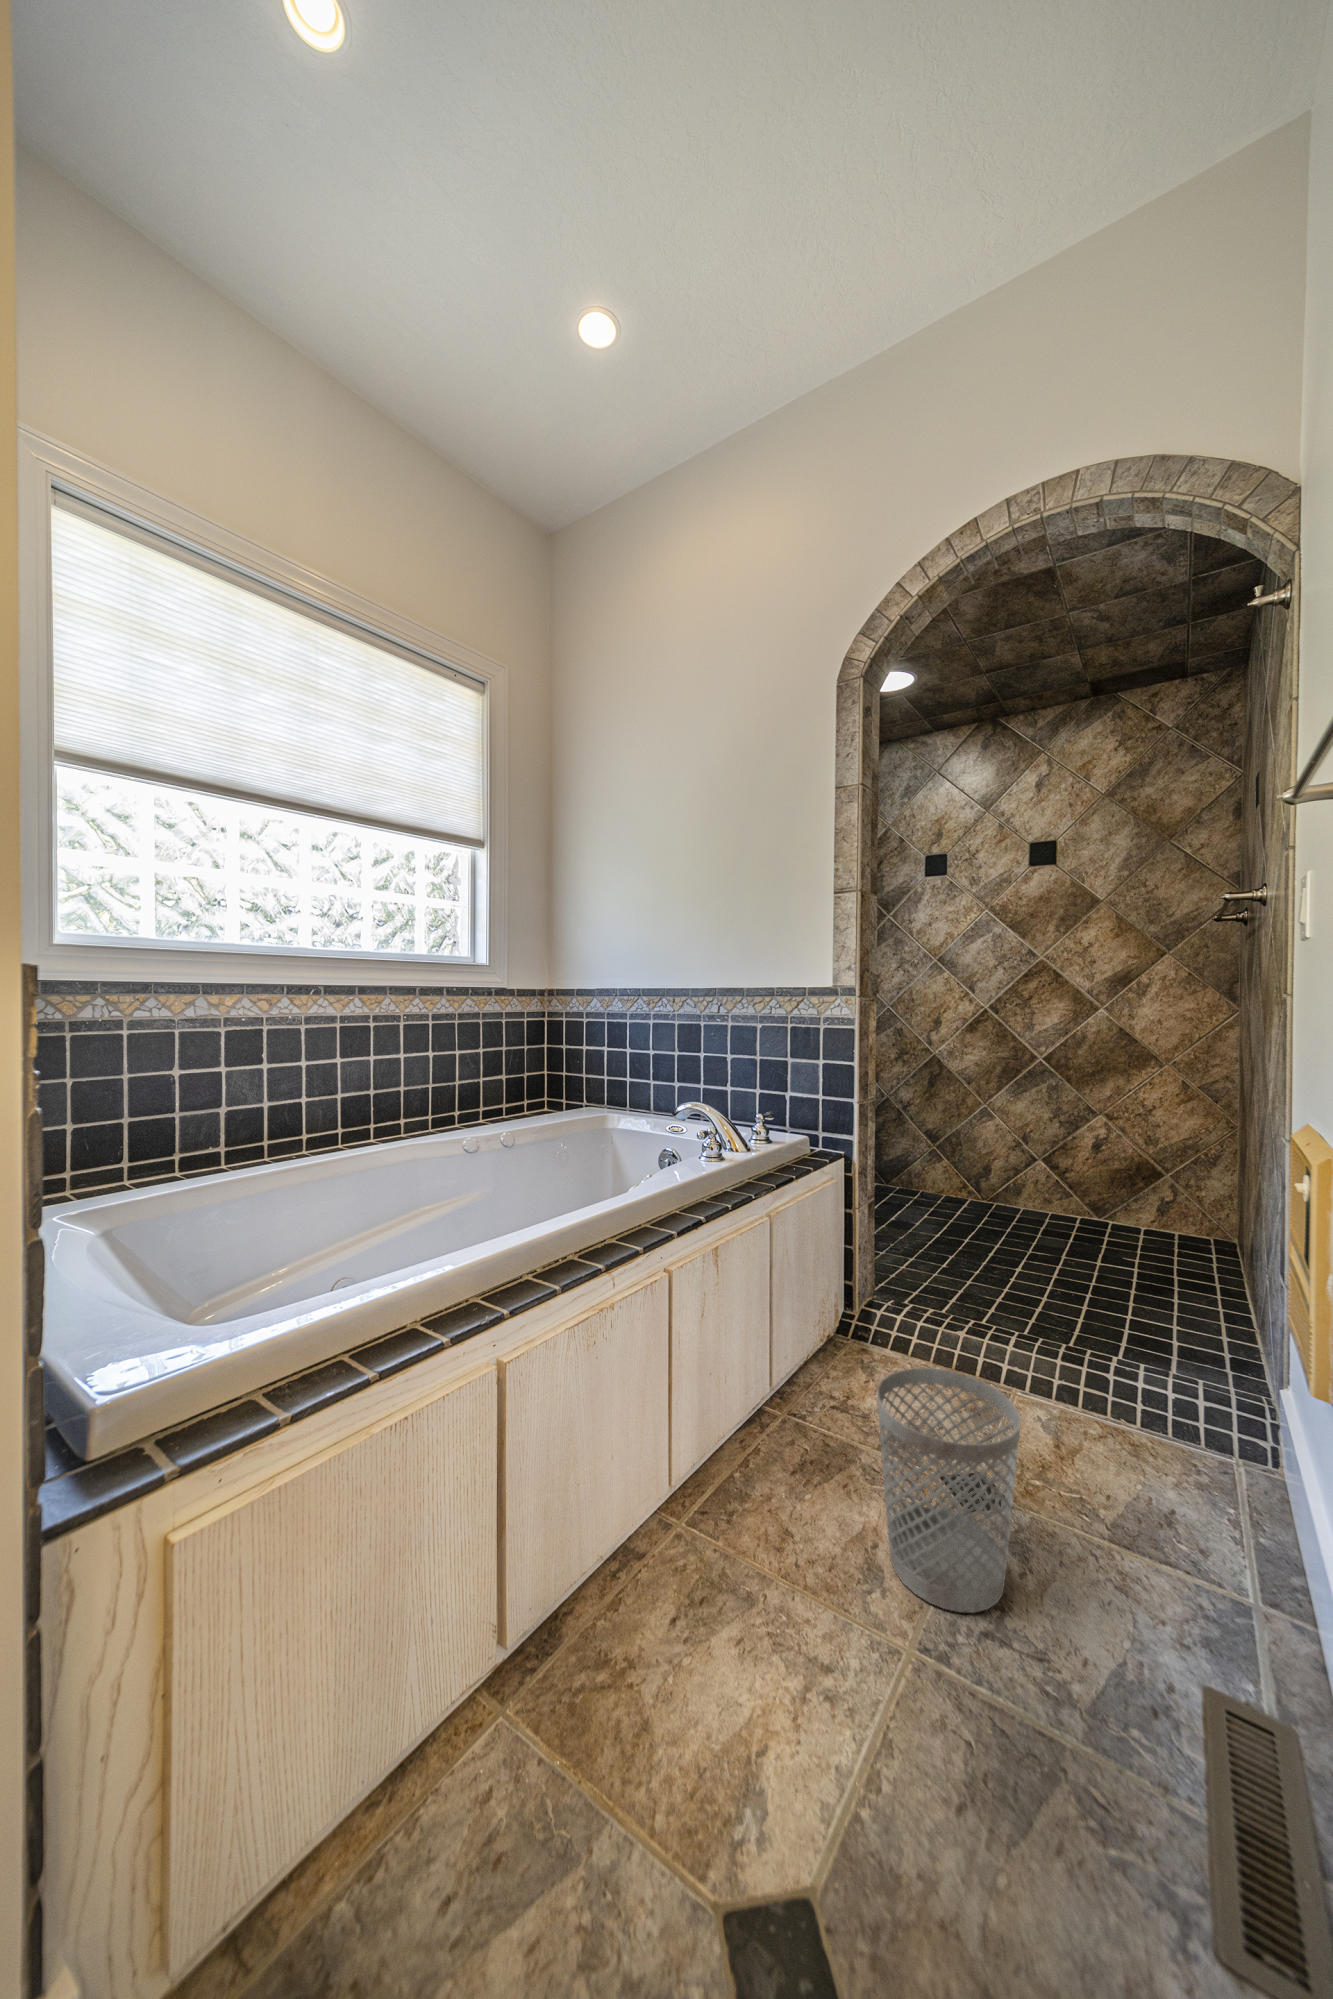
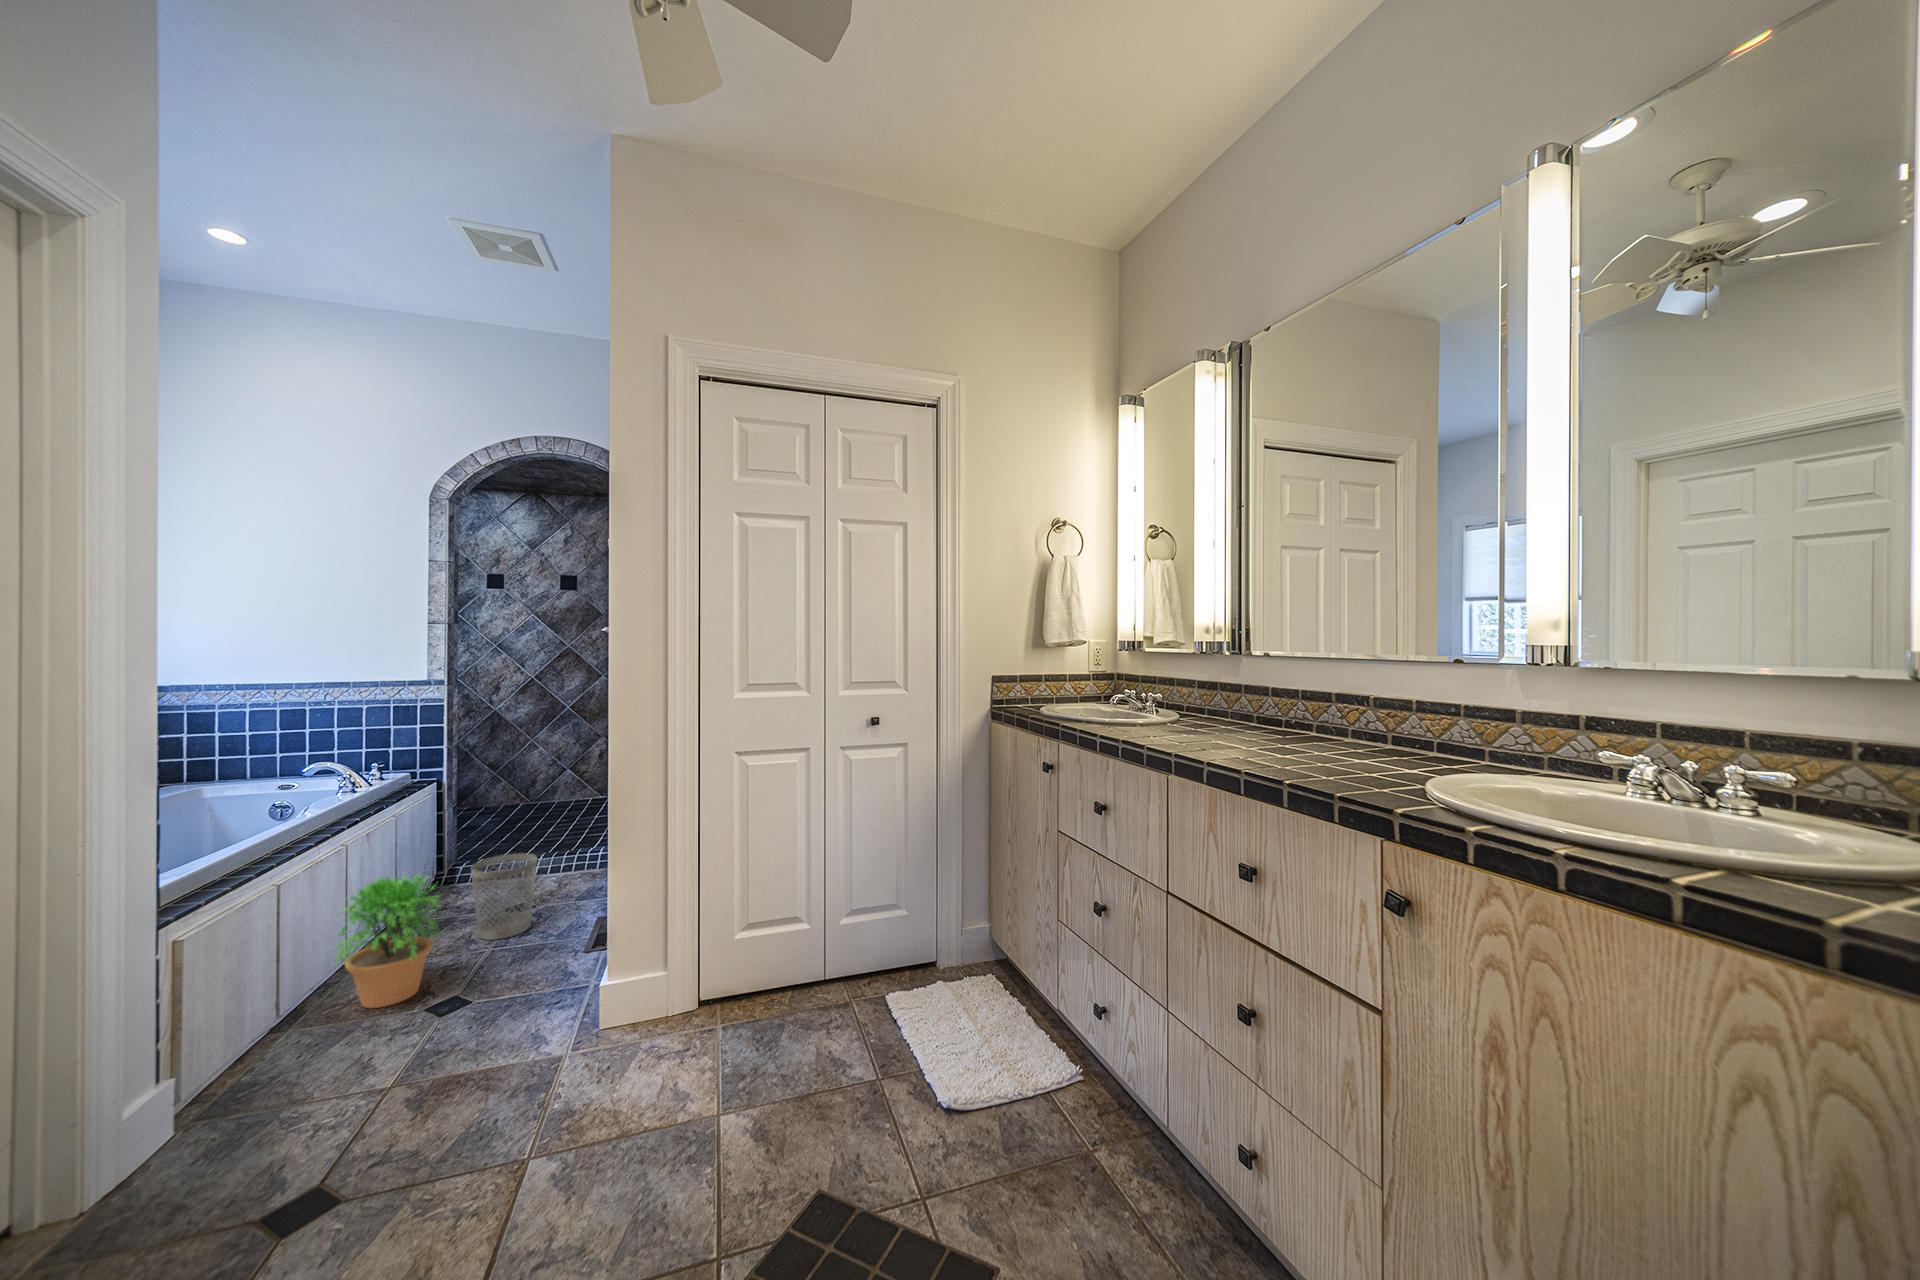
potted plant: none [574,1390,811,1769] -> present [333,875,440,1008]

